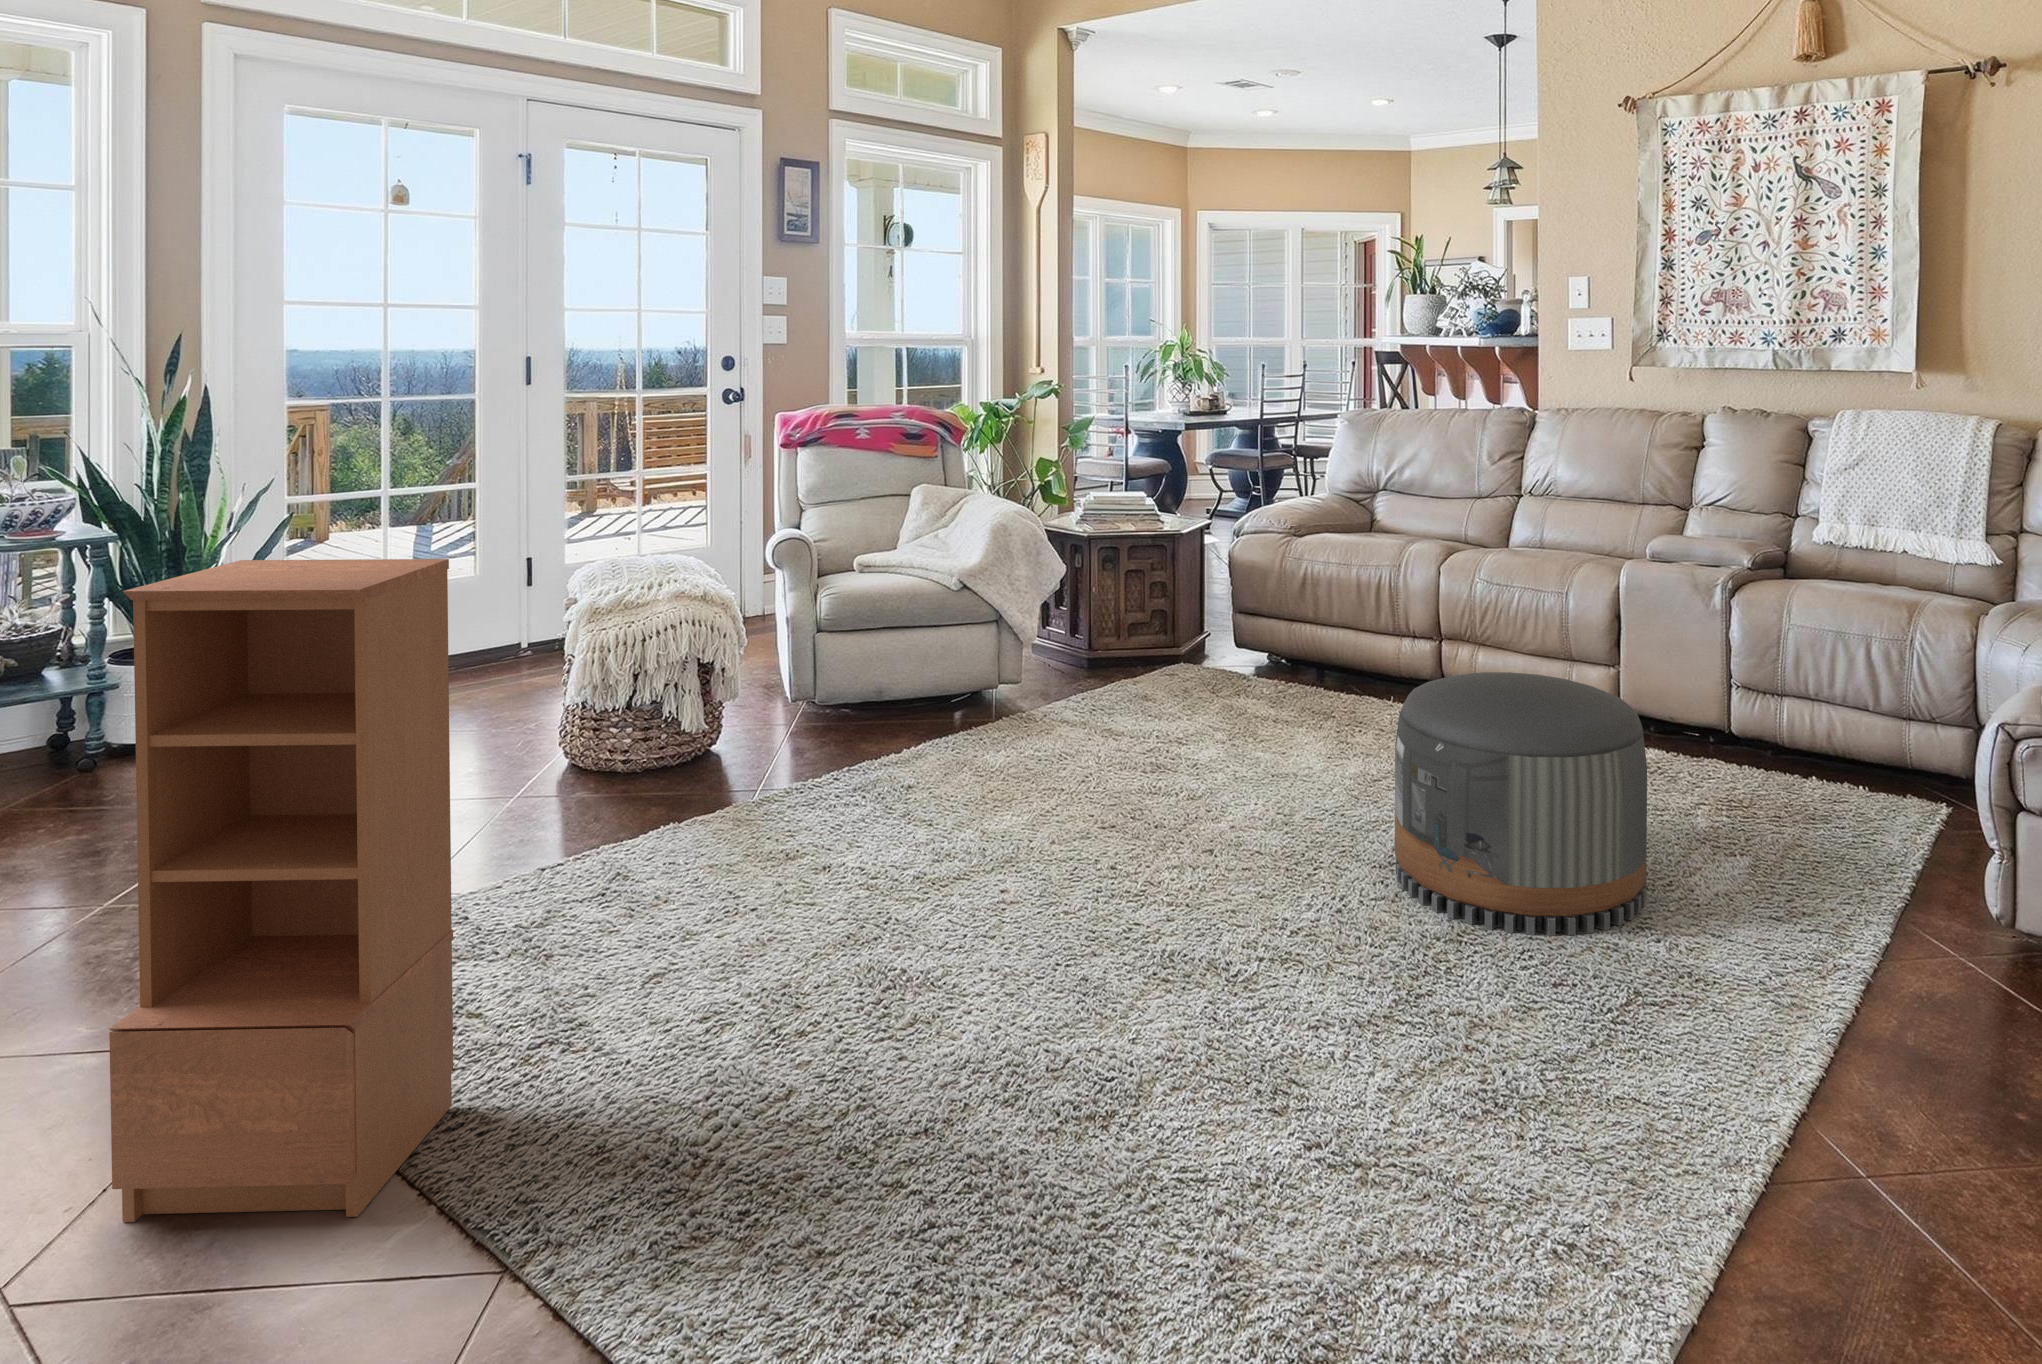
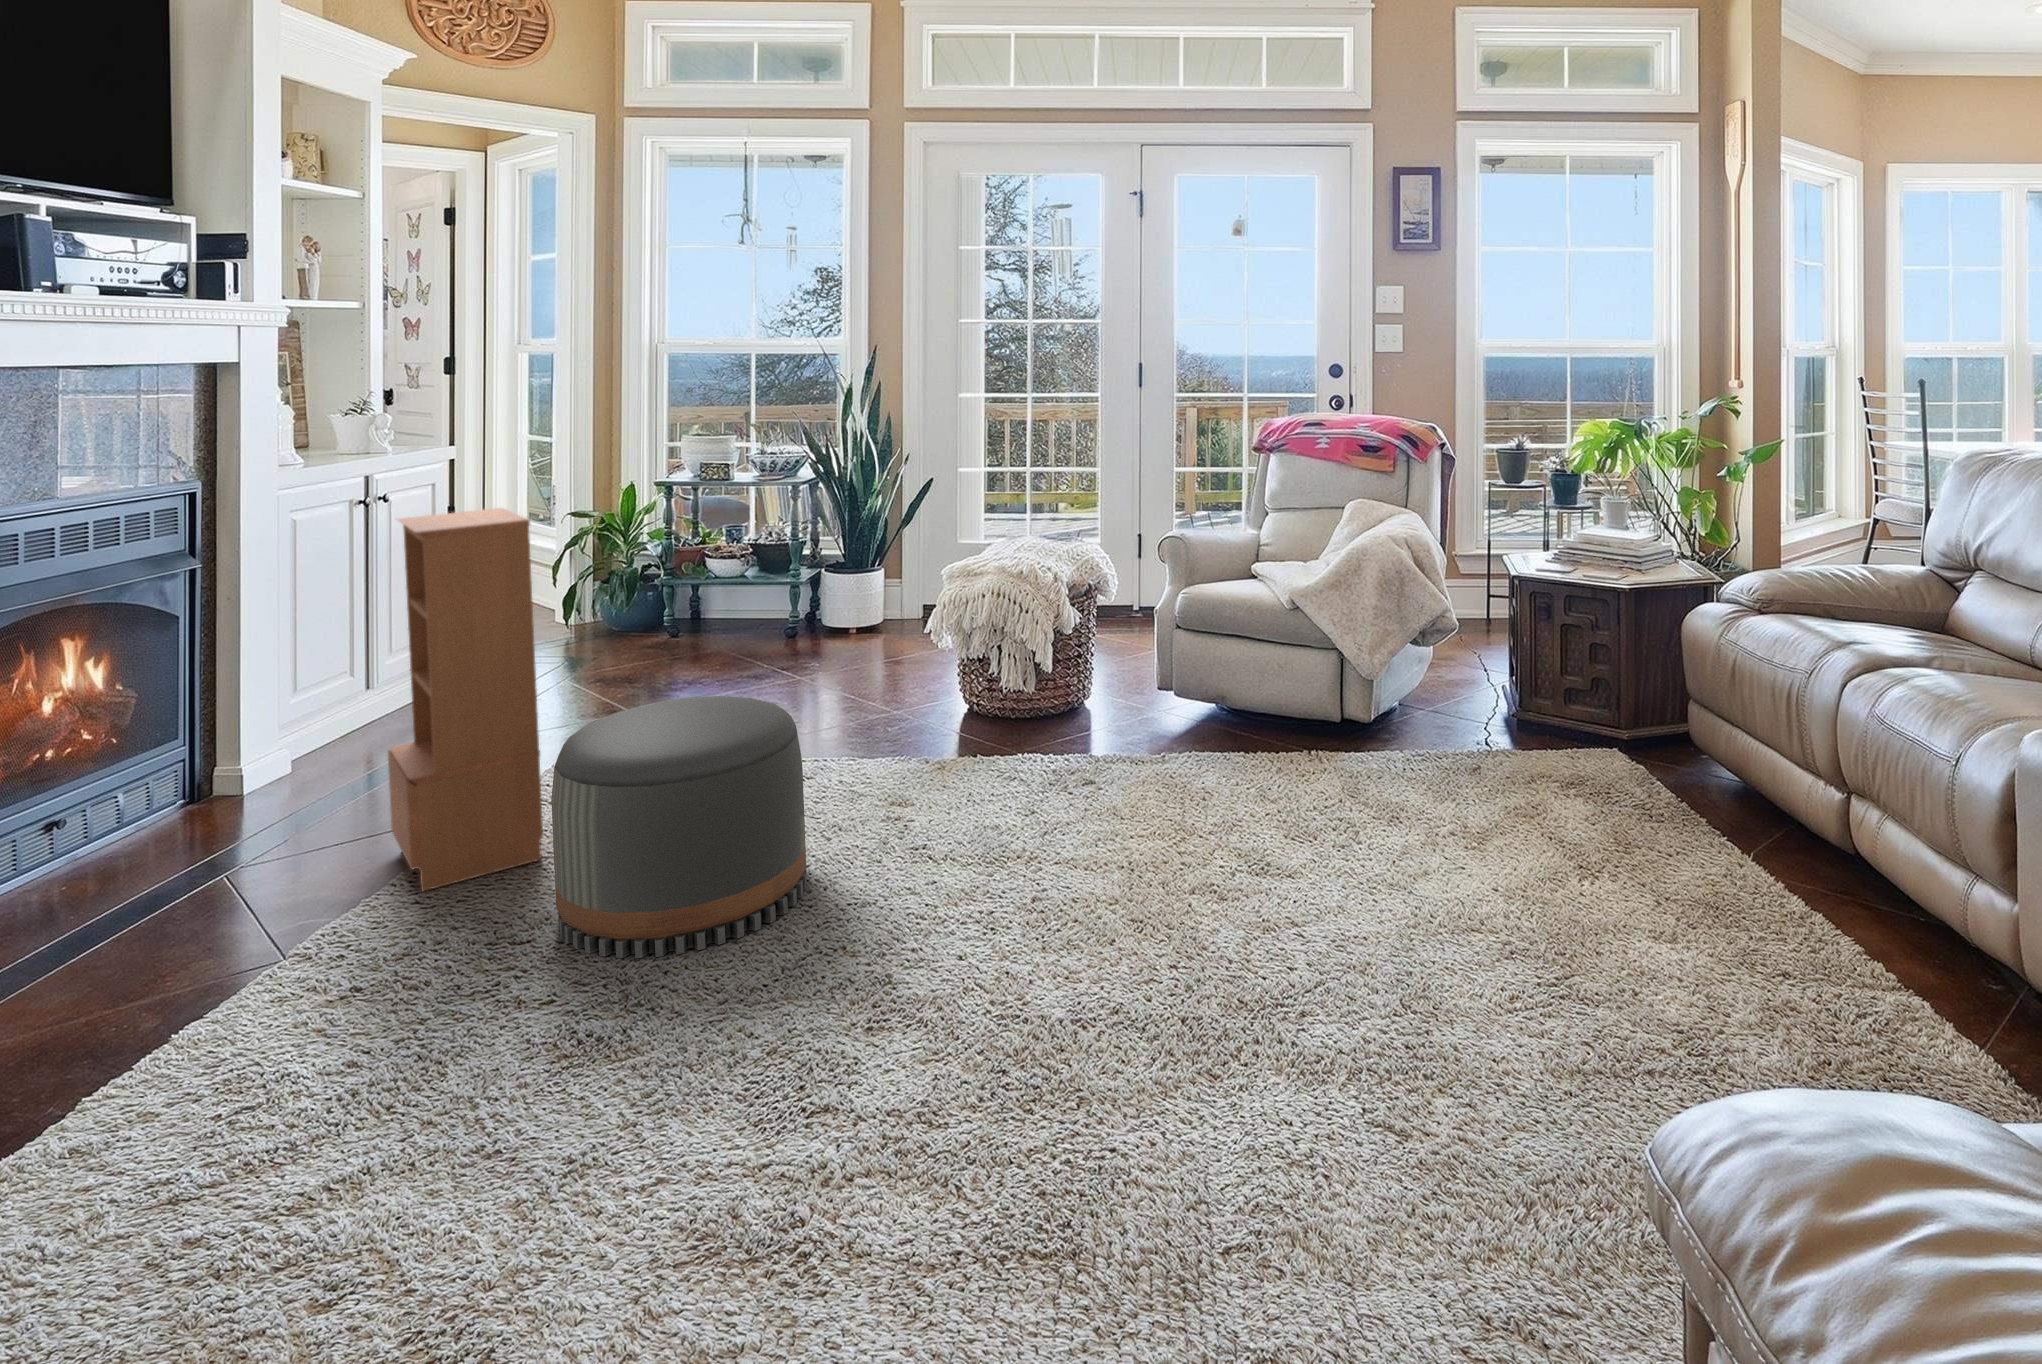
pouf: present [1395,672,1647,936] -> present [551,696,807,958]

